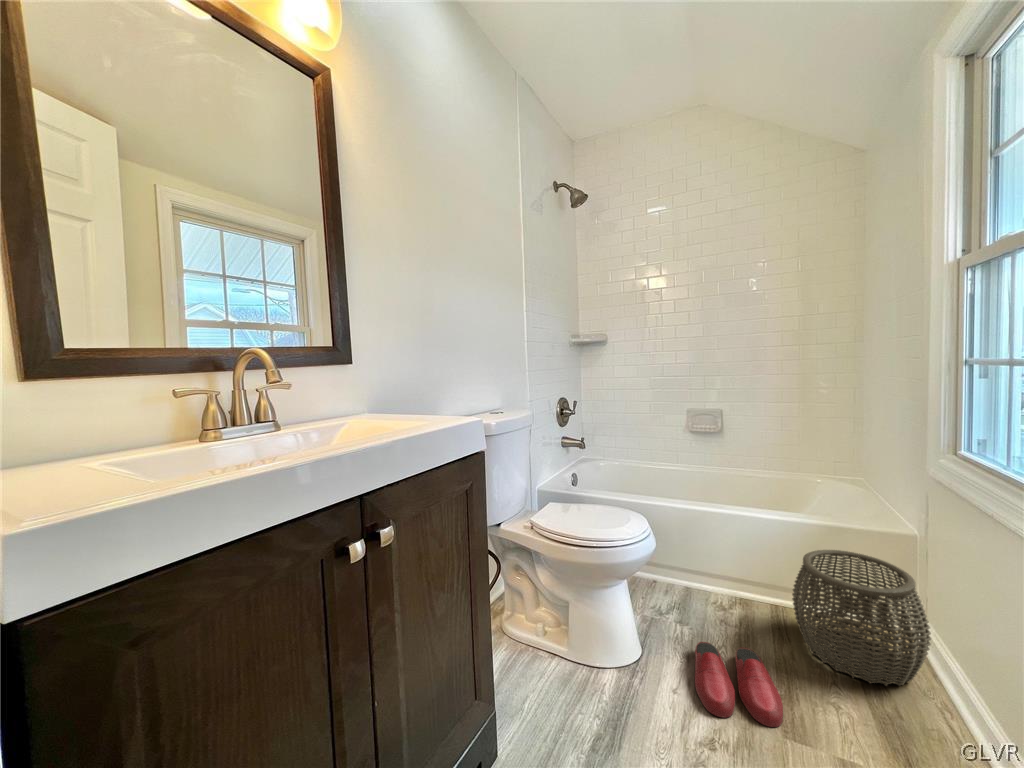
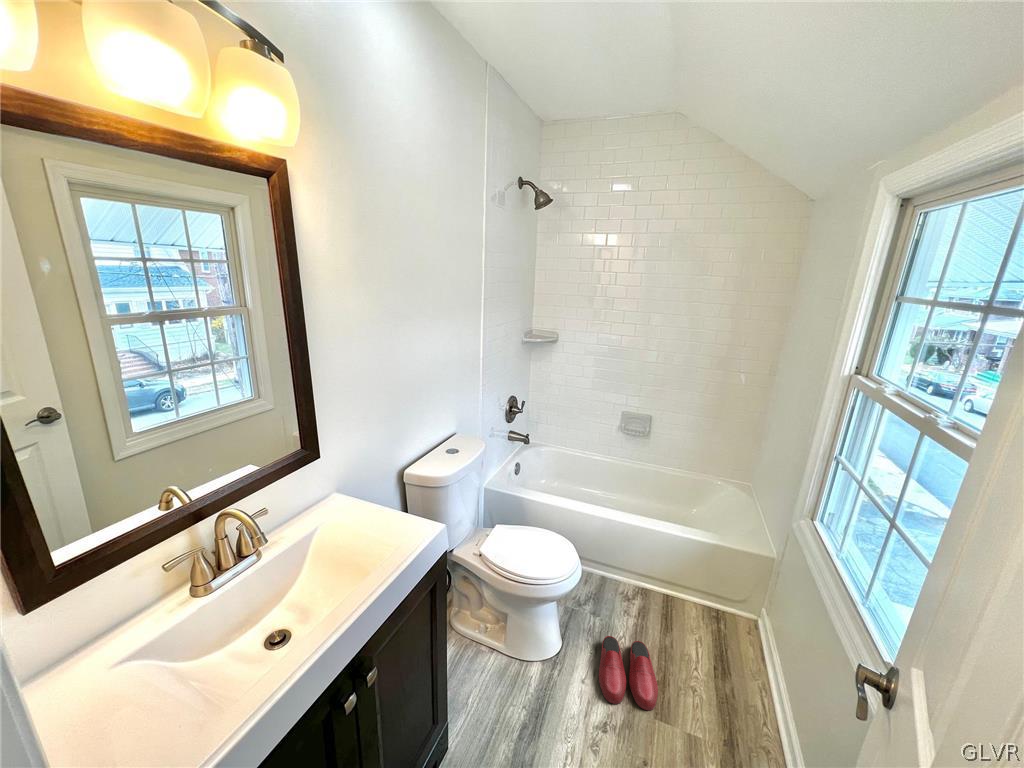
woven basket: present [792,550,931,686] -> none [678,566,767,671]

